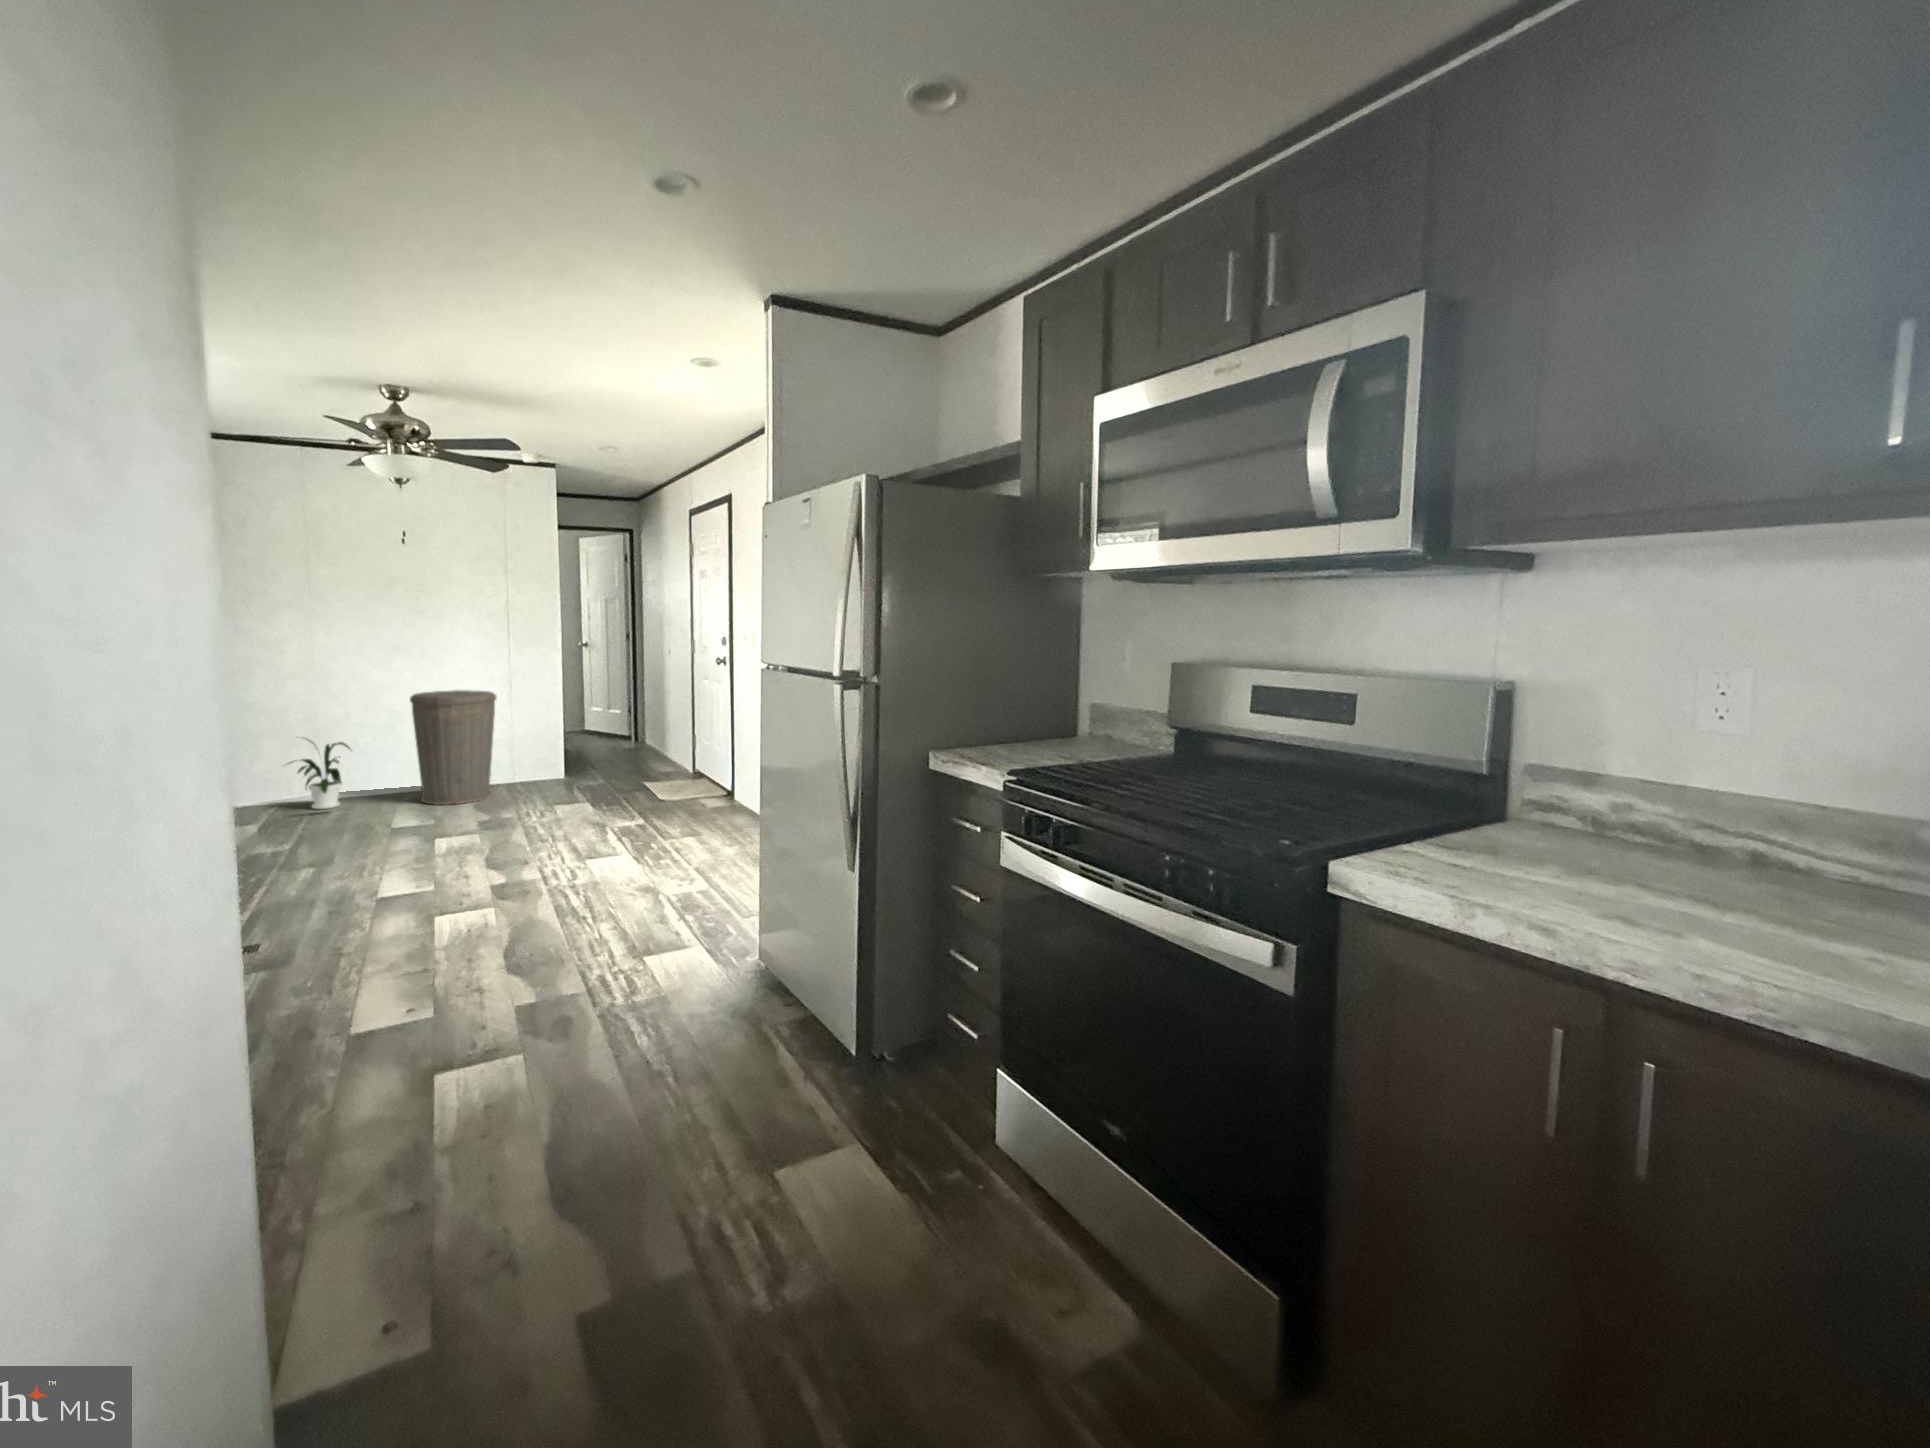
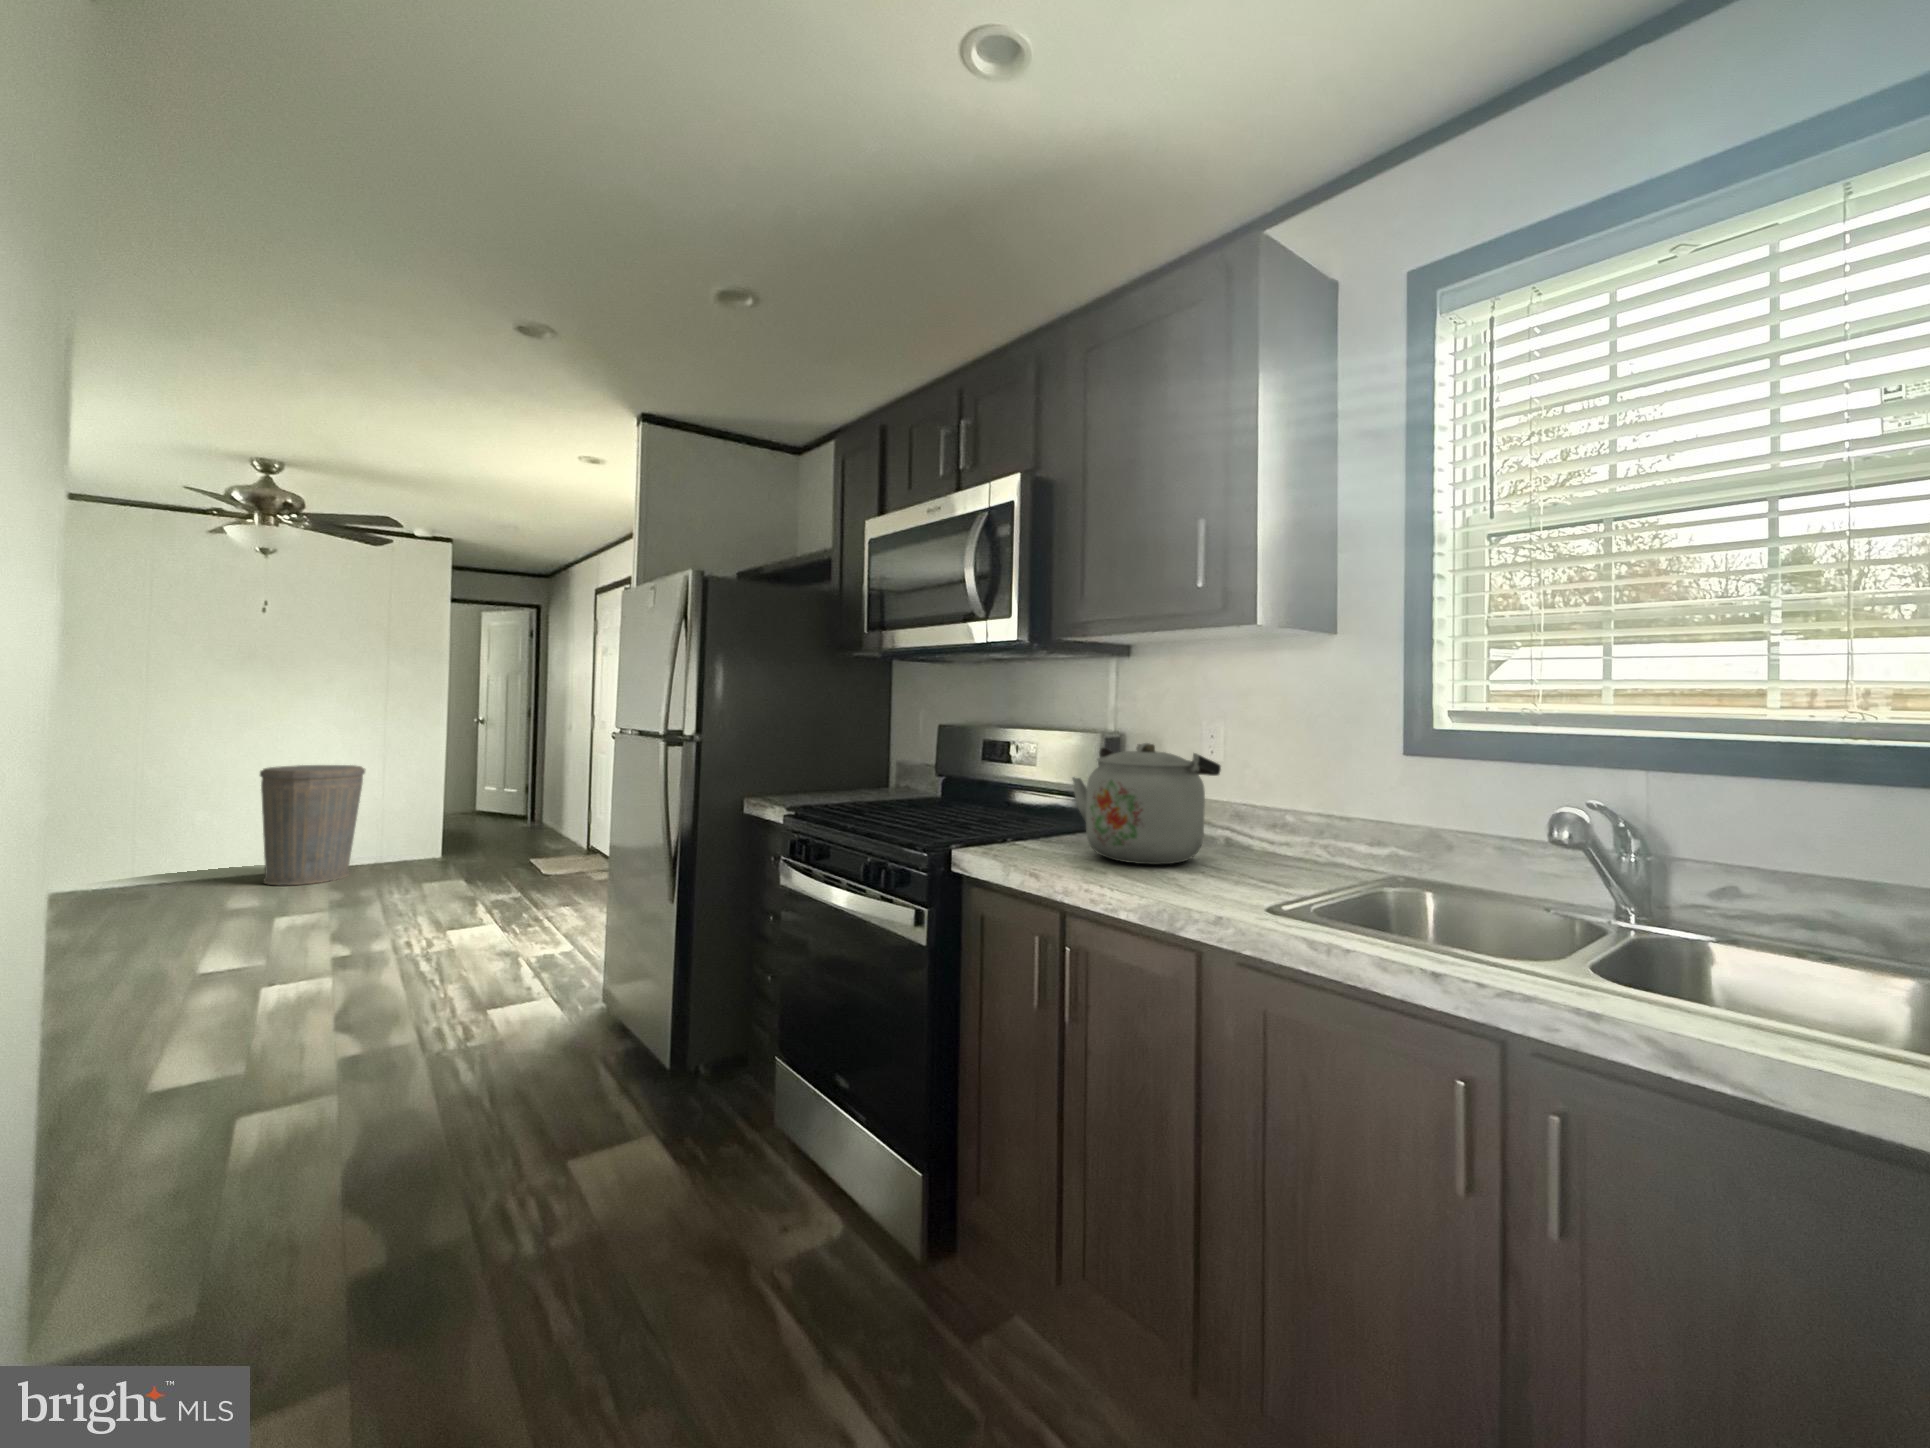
kettle: none [1507,718,1809,919] -> present [1072,743,1221,865]
house plant: present [298,741,350,809] -> none [86,814,182,894]

